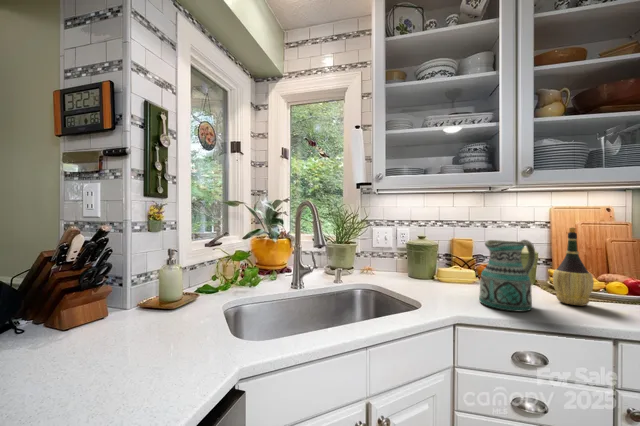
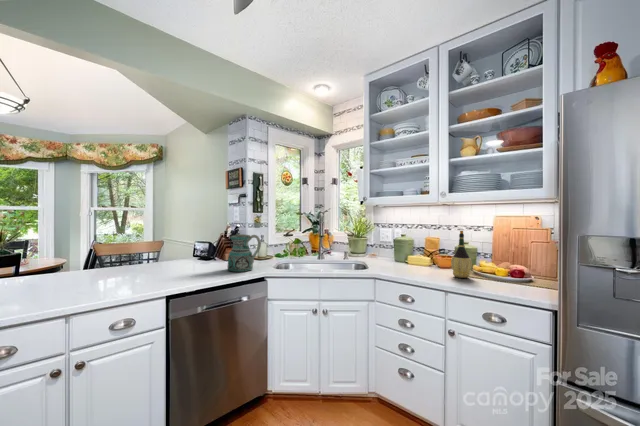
ceramic pitcher: present [479,240,535,311] -> present [228,234,261,272]

